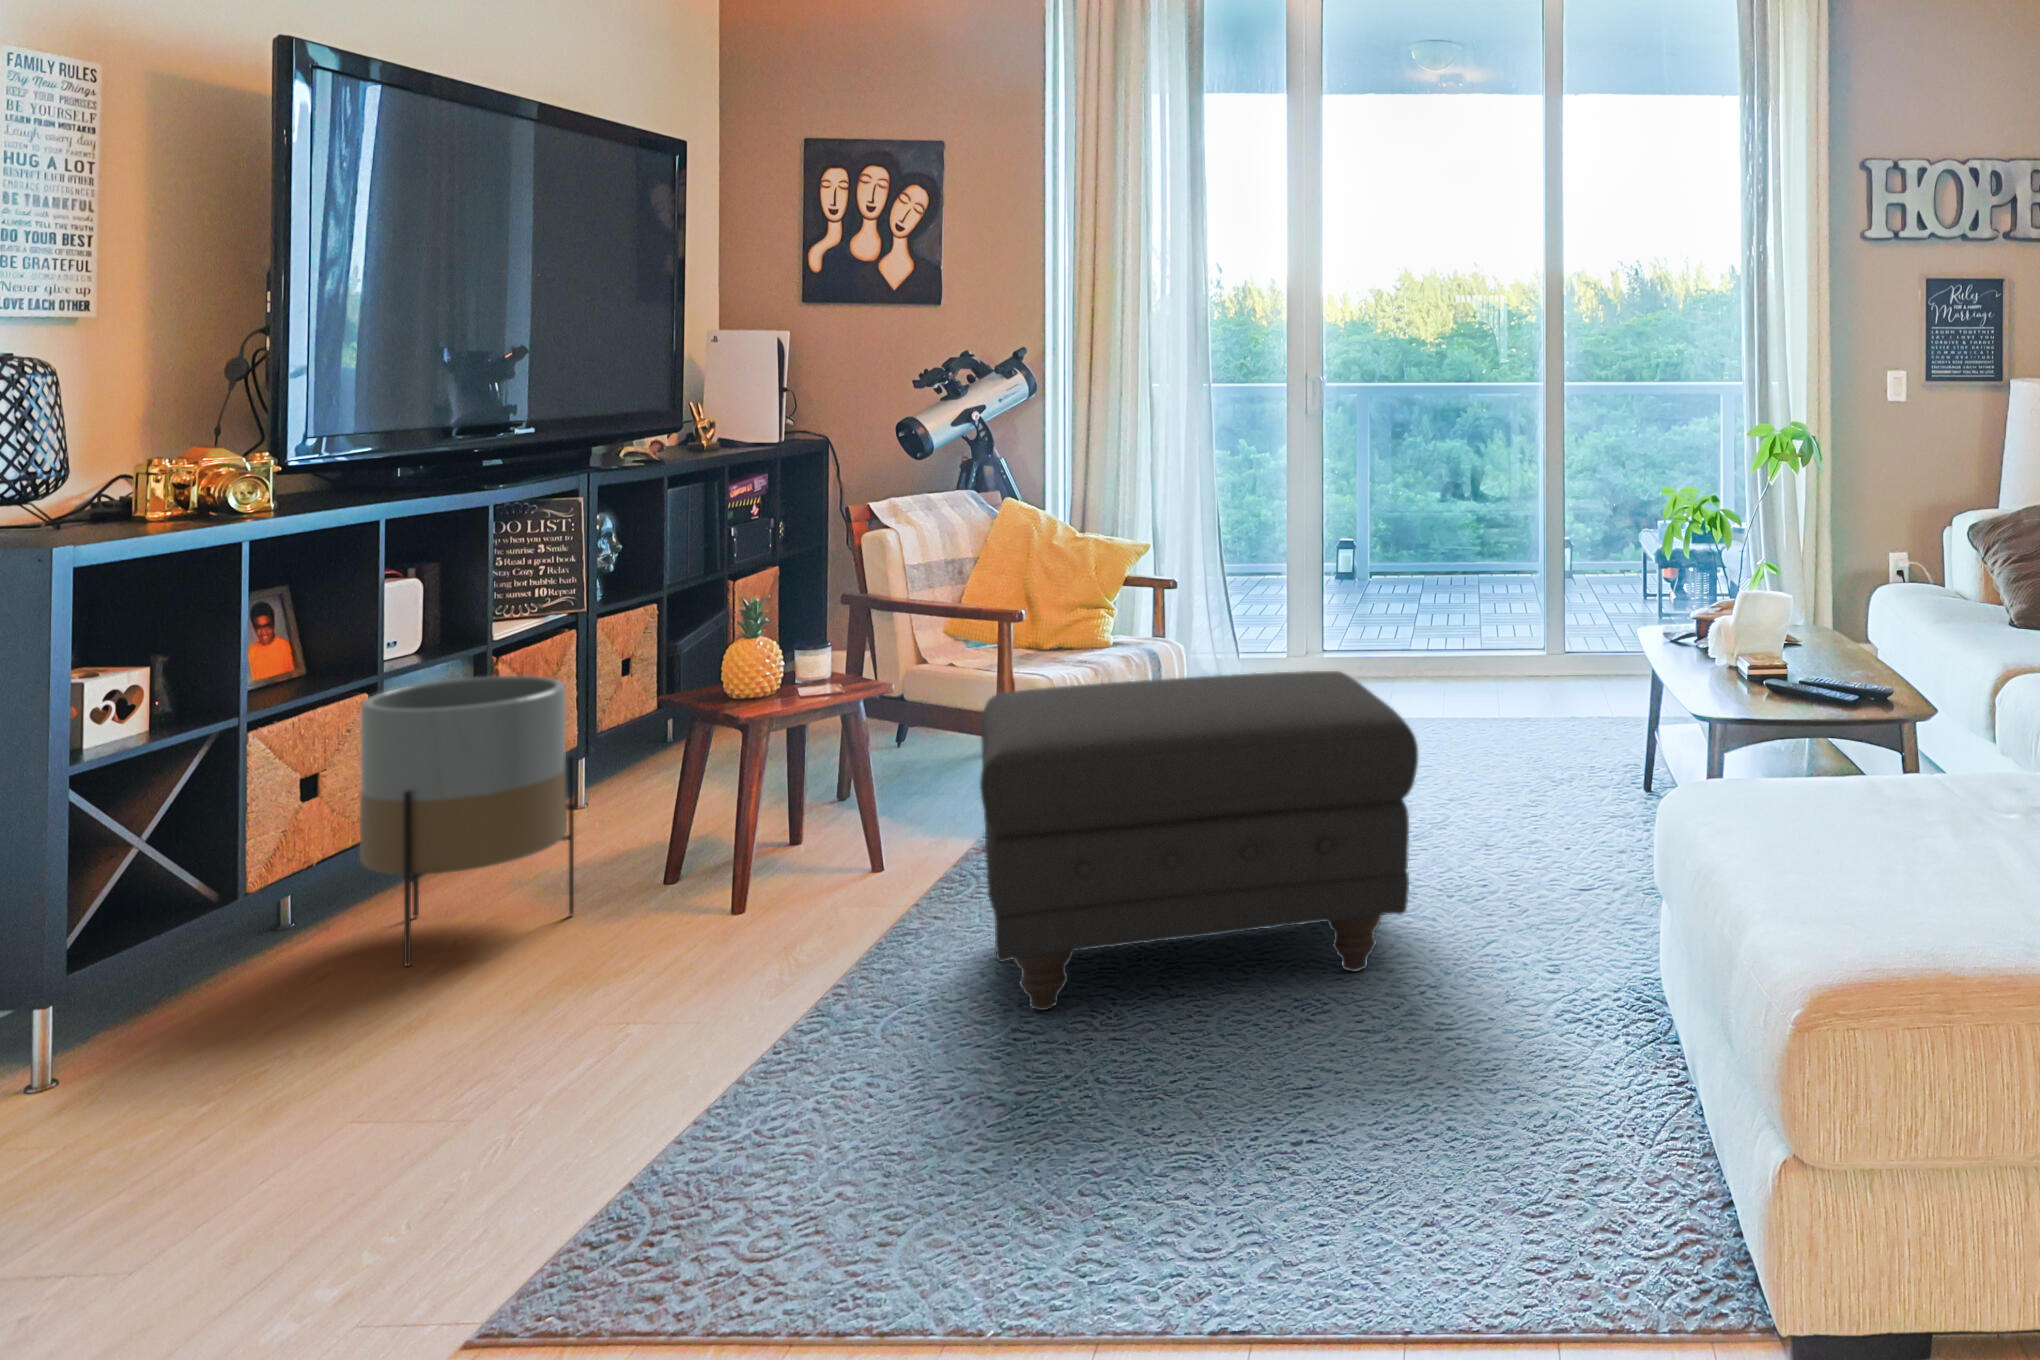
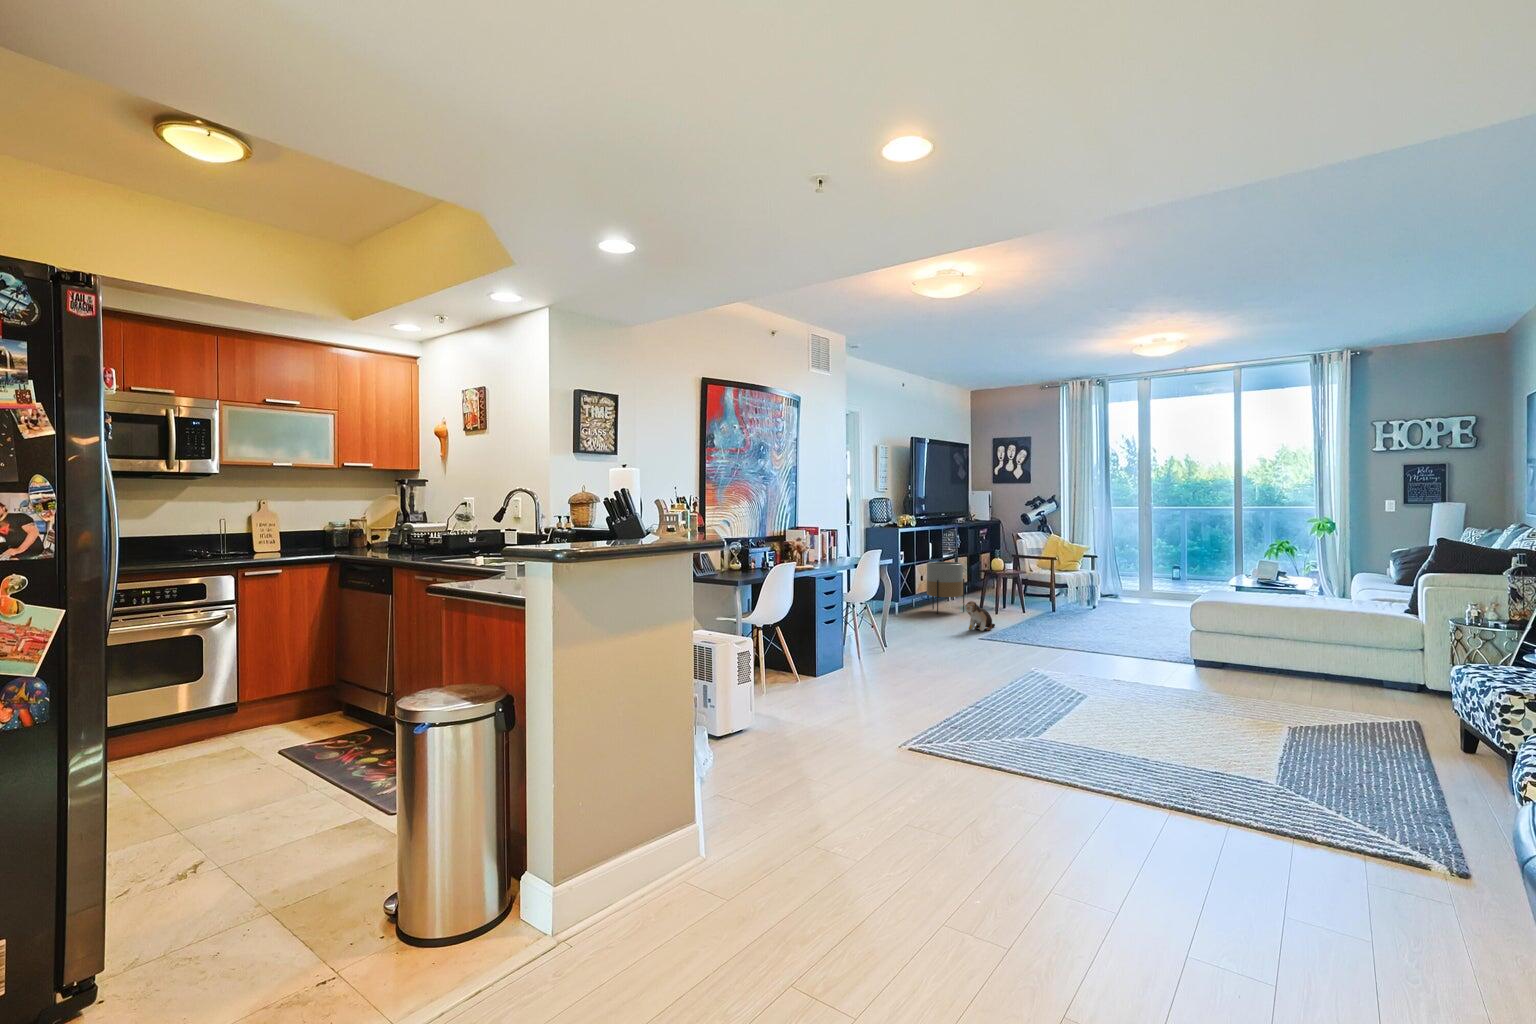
ottoman: present [980,671,1418,1010] -> none [1055,569,1164,635]
plush toy: none [425,975,666,1139] -> present [964,601,995,631]

